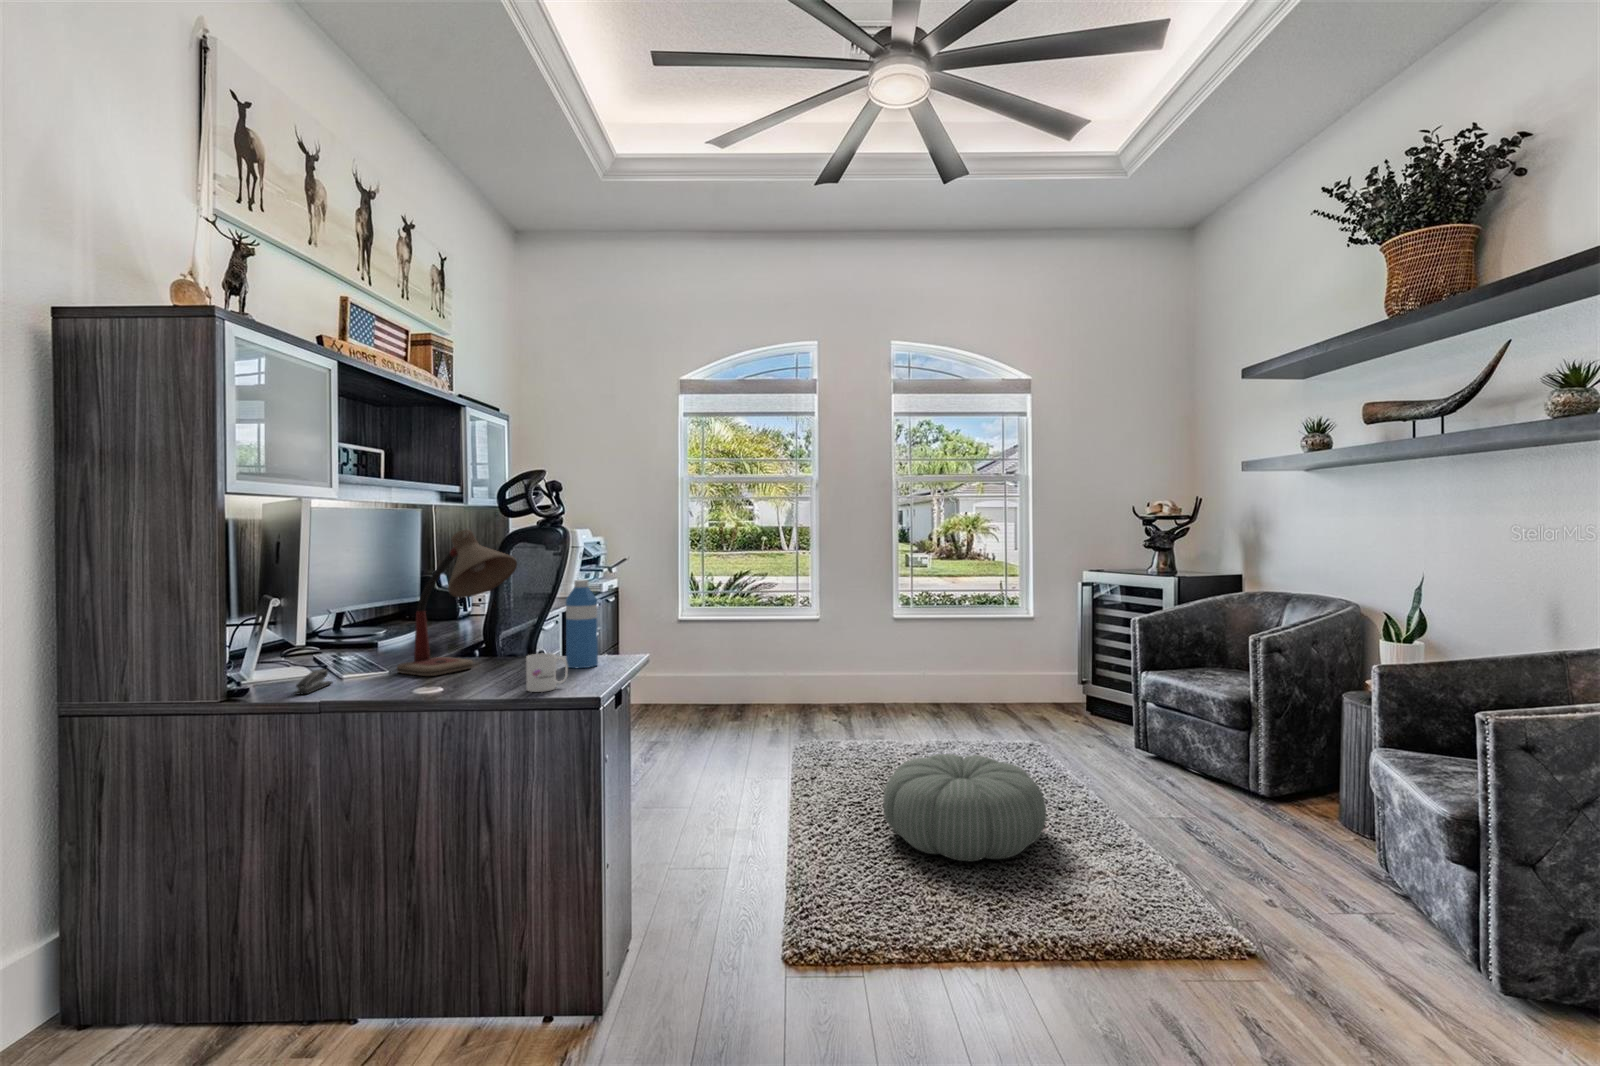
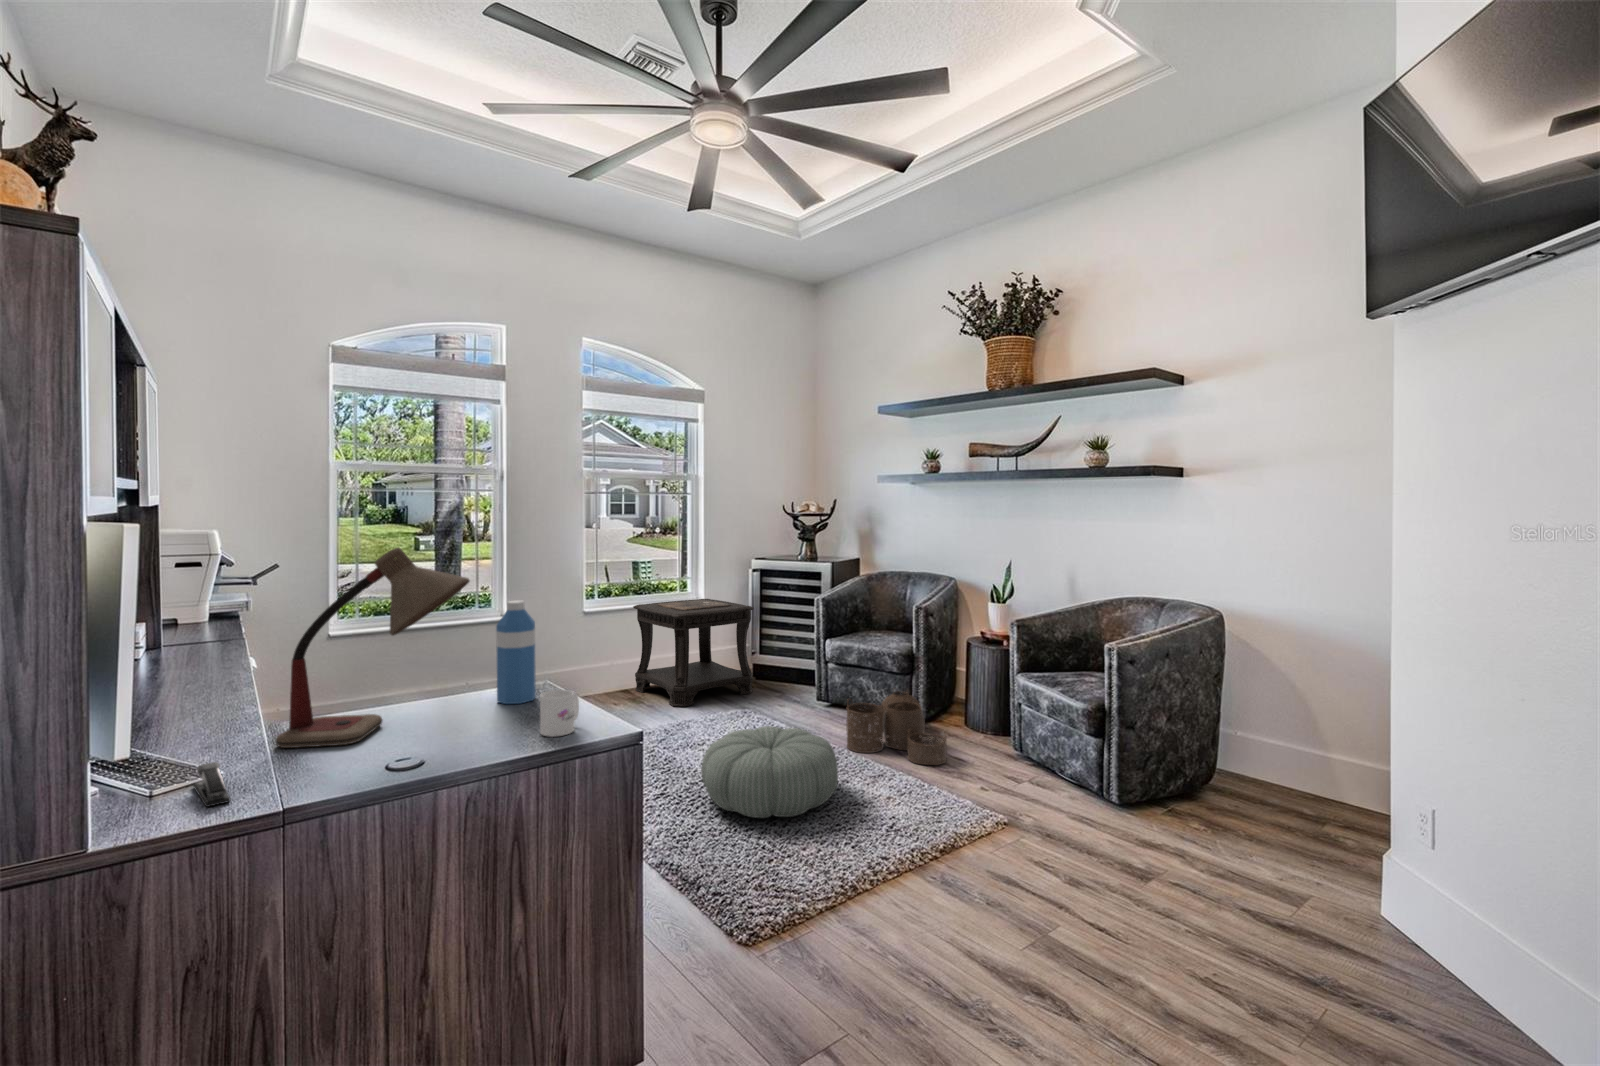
side table: none [939,614,1067,729] -> present [633,599,754,707]
woven basket: none [1115,744,1252,856] -> present [847,688,947,765]

